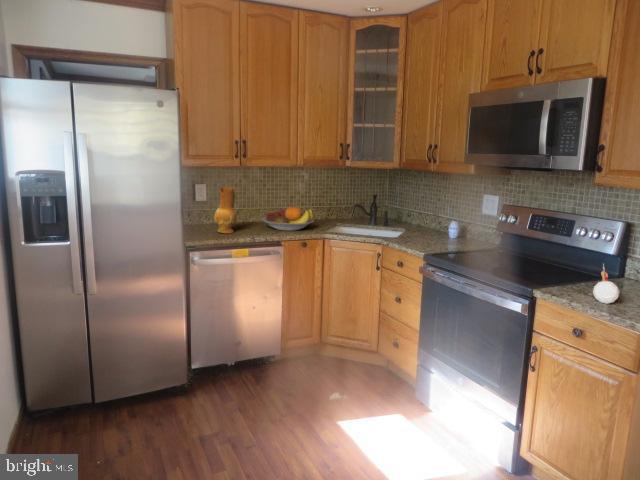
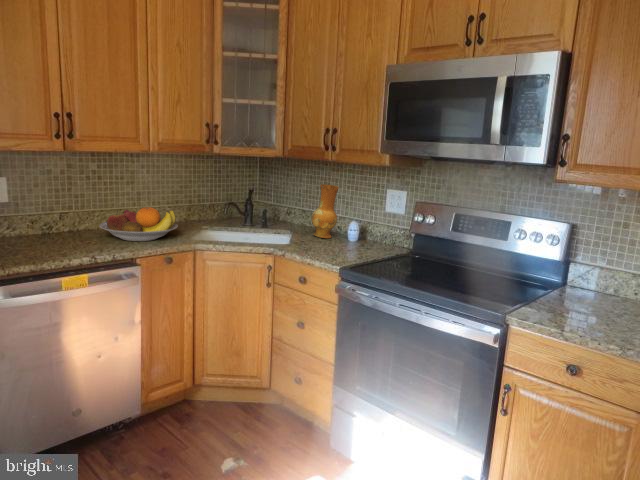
ceramic jug: present [214,187,237,233] -> present [312,184,339,238]
candle: present [593,268,619,304] -> none [579,279,609,328]

